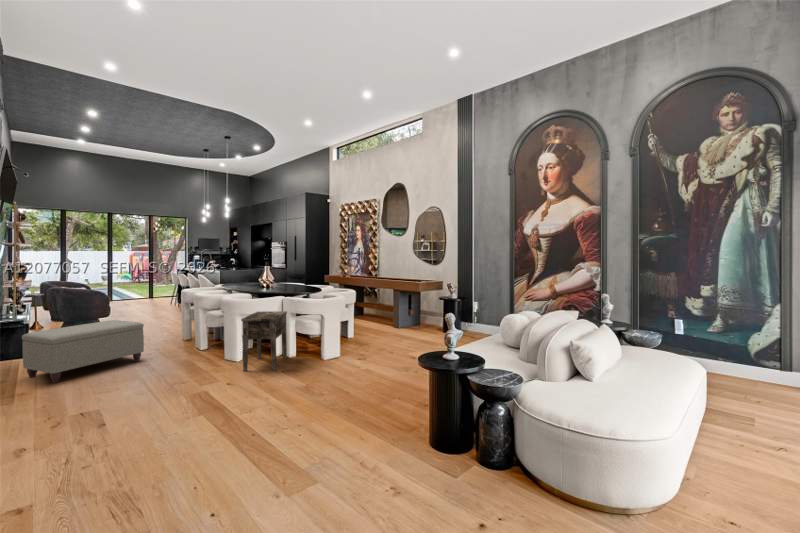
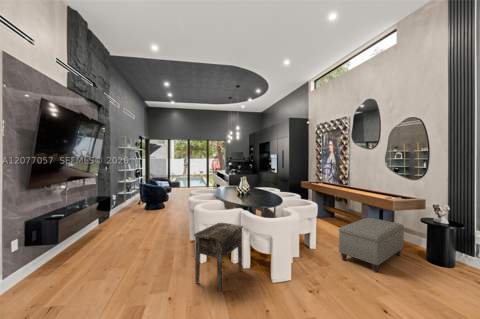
ottoman: present [22,320,144,383] -> present [339,218,404,272]

